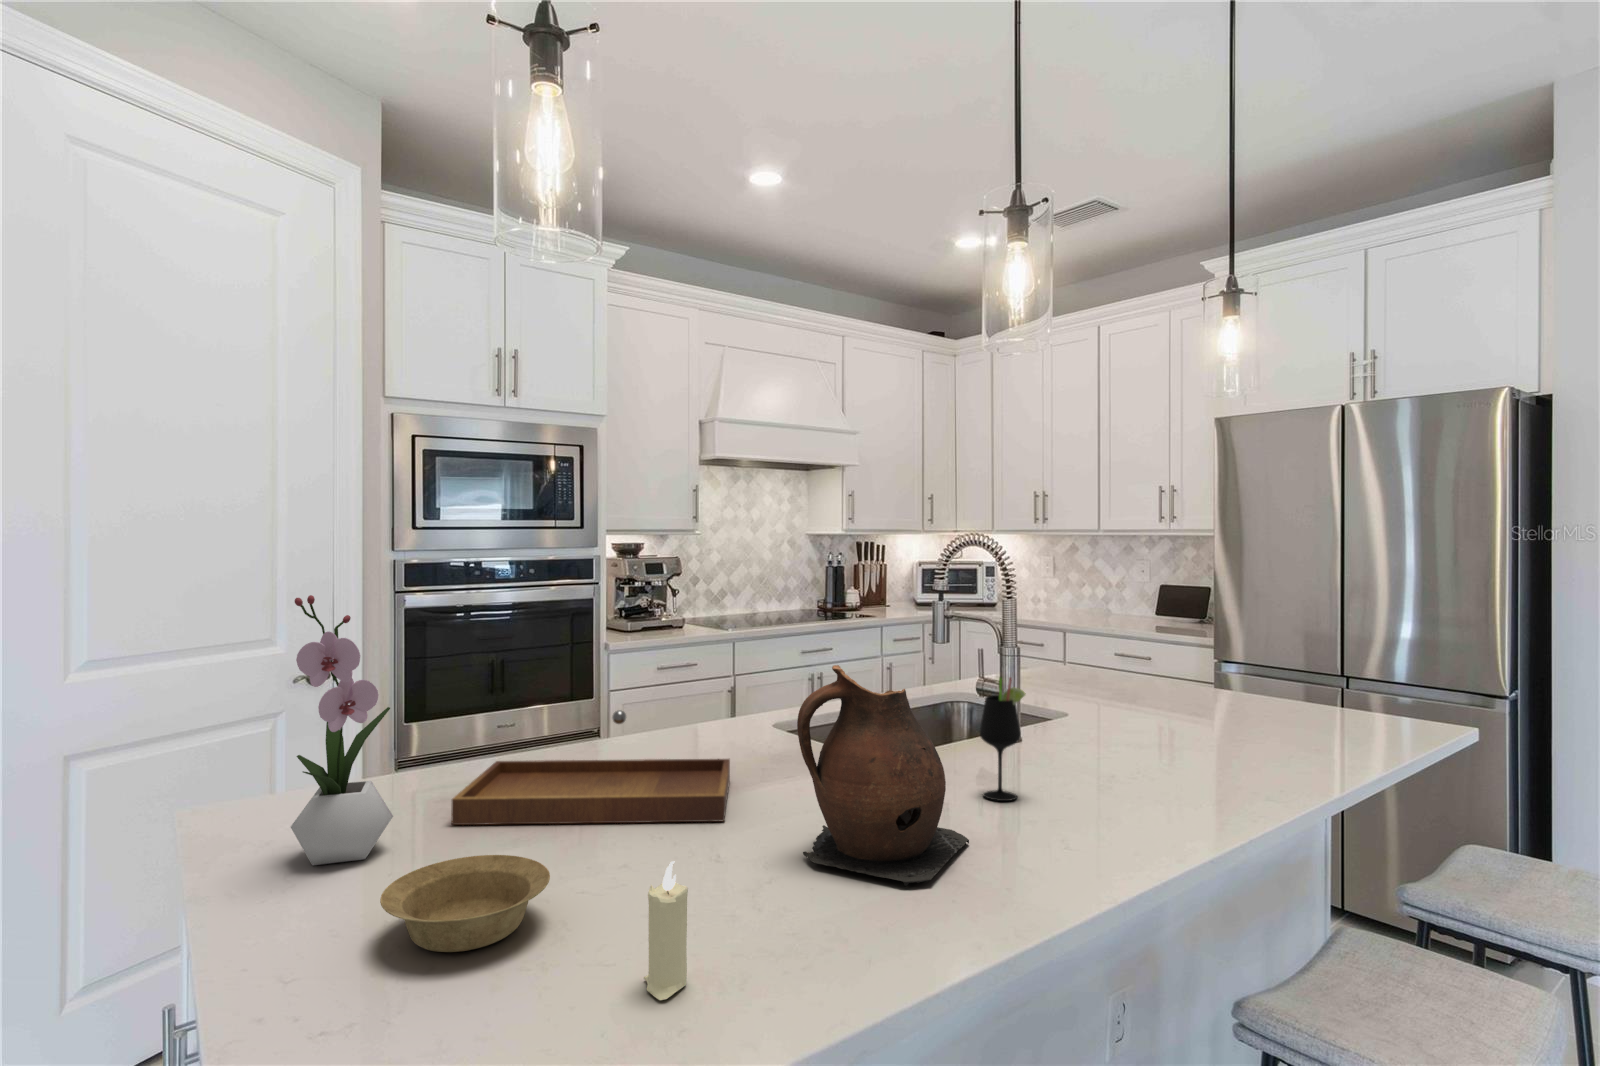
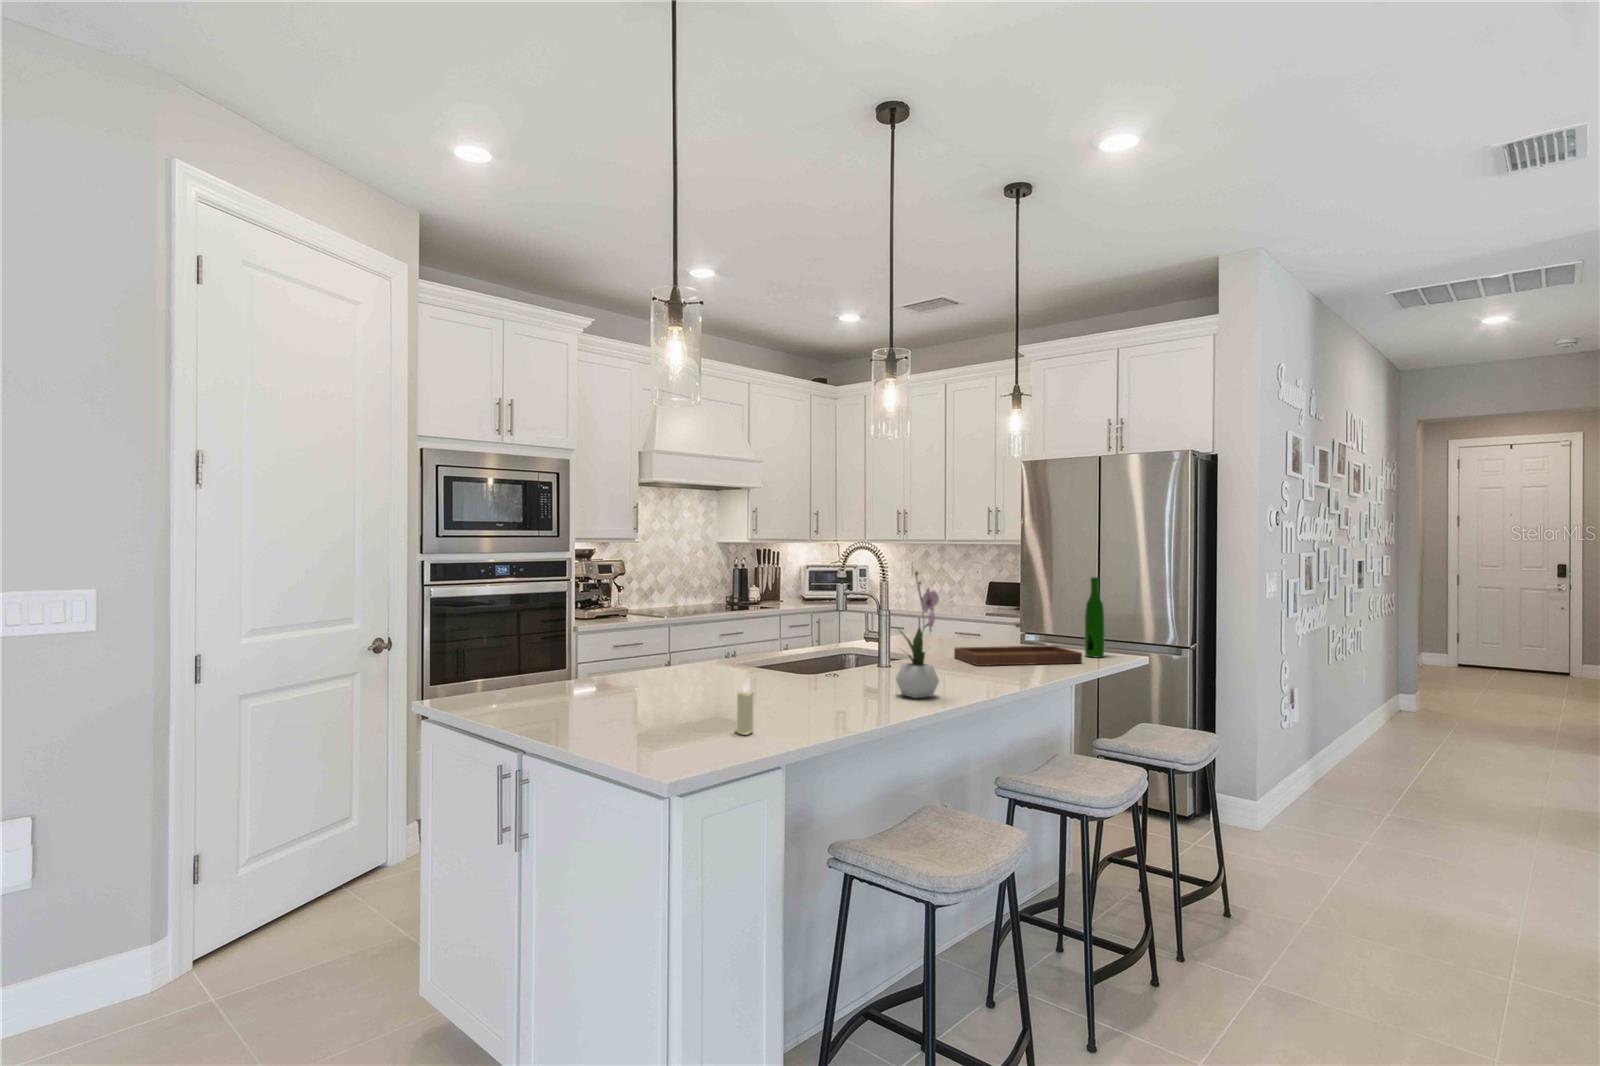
wine bottle: none [1357,591,1395,727] -> present [1085,577,1105,658]
flower arrangement: present [291,595,393,865] -> present [896,571,939,698]
ceramic pitcher: present [797,665,969,886] -> none [780,608,865,709]
wine glass: present [980,678,1026,801] -> none [868,619,893,686]
tray: present [451,710,730,825] -> present [954,622,1082,666]
bowl: present [380,855,550,952] -> none [603,697,678,729]

